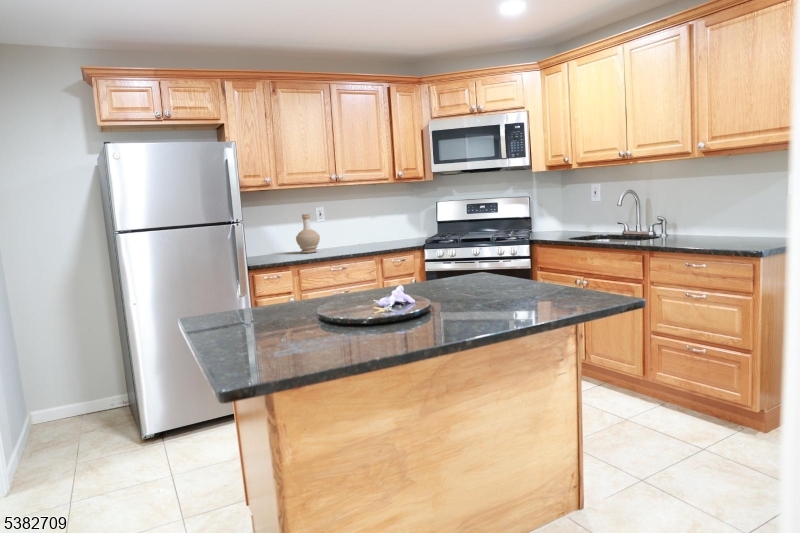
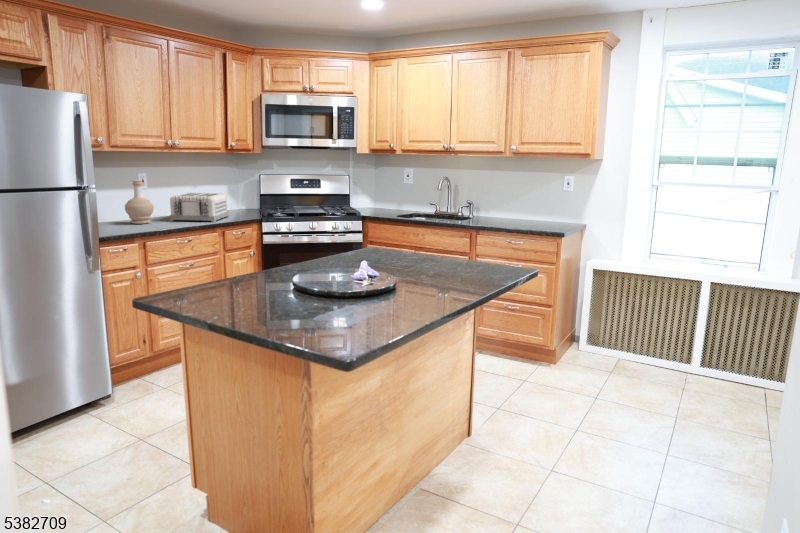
toaster: none [335,222,393,250] -> present [170,193,229,222]

